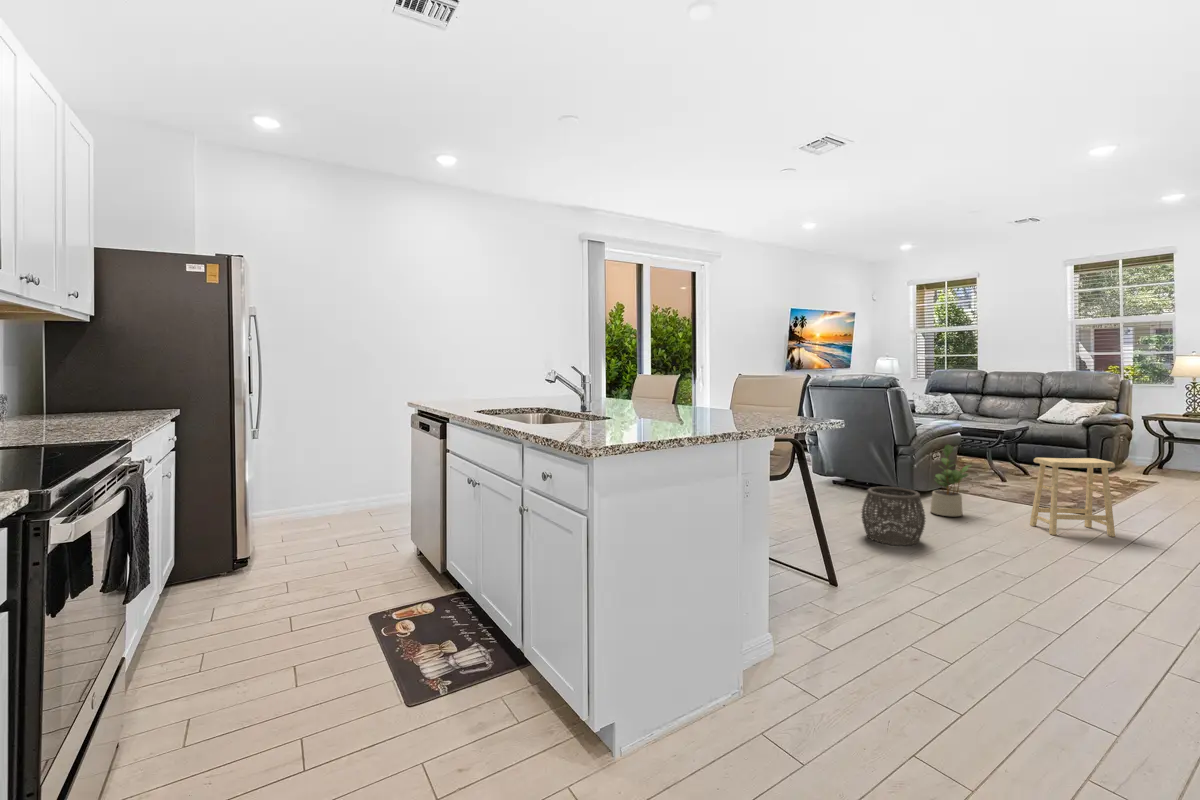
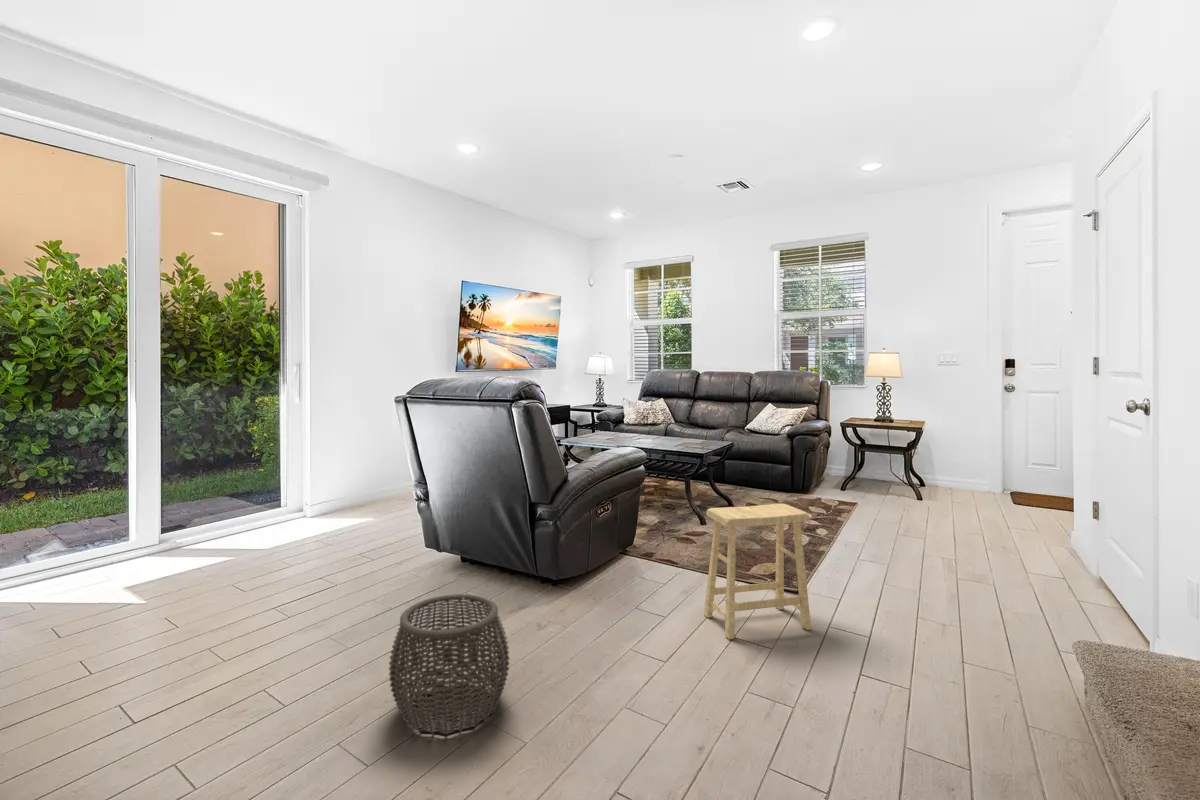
potted plant: present [931,445,971,516] -> none [571,490,630,610]

